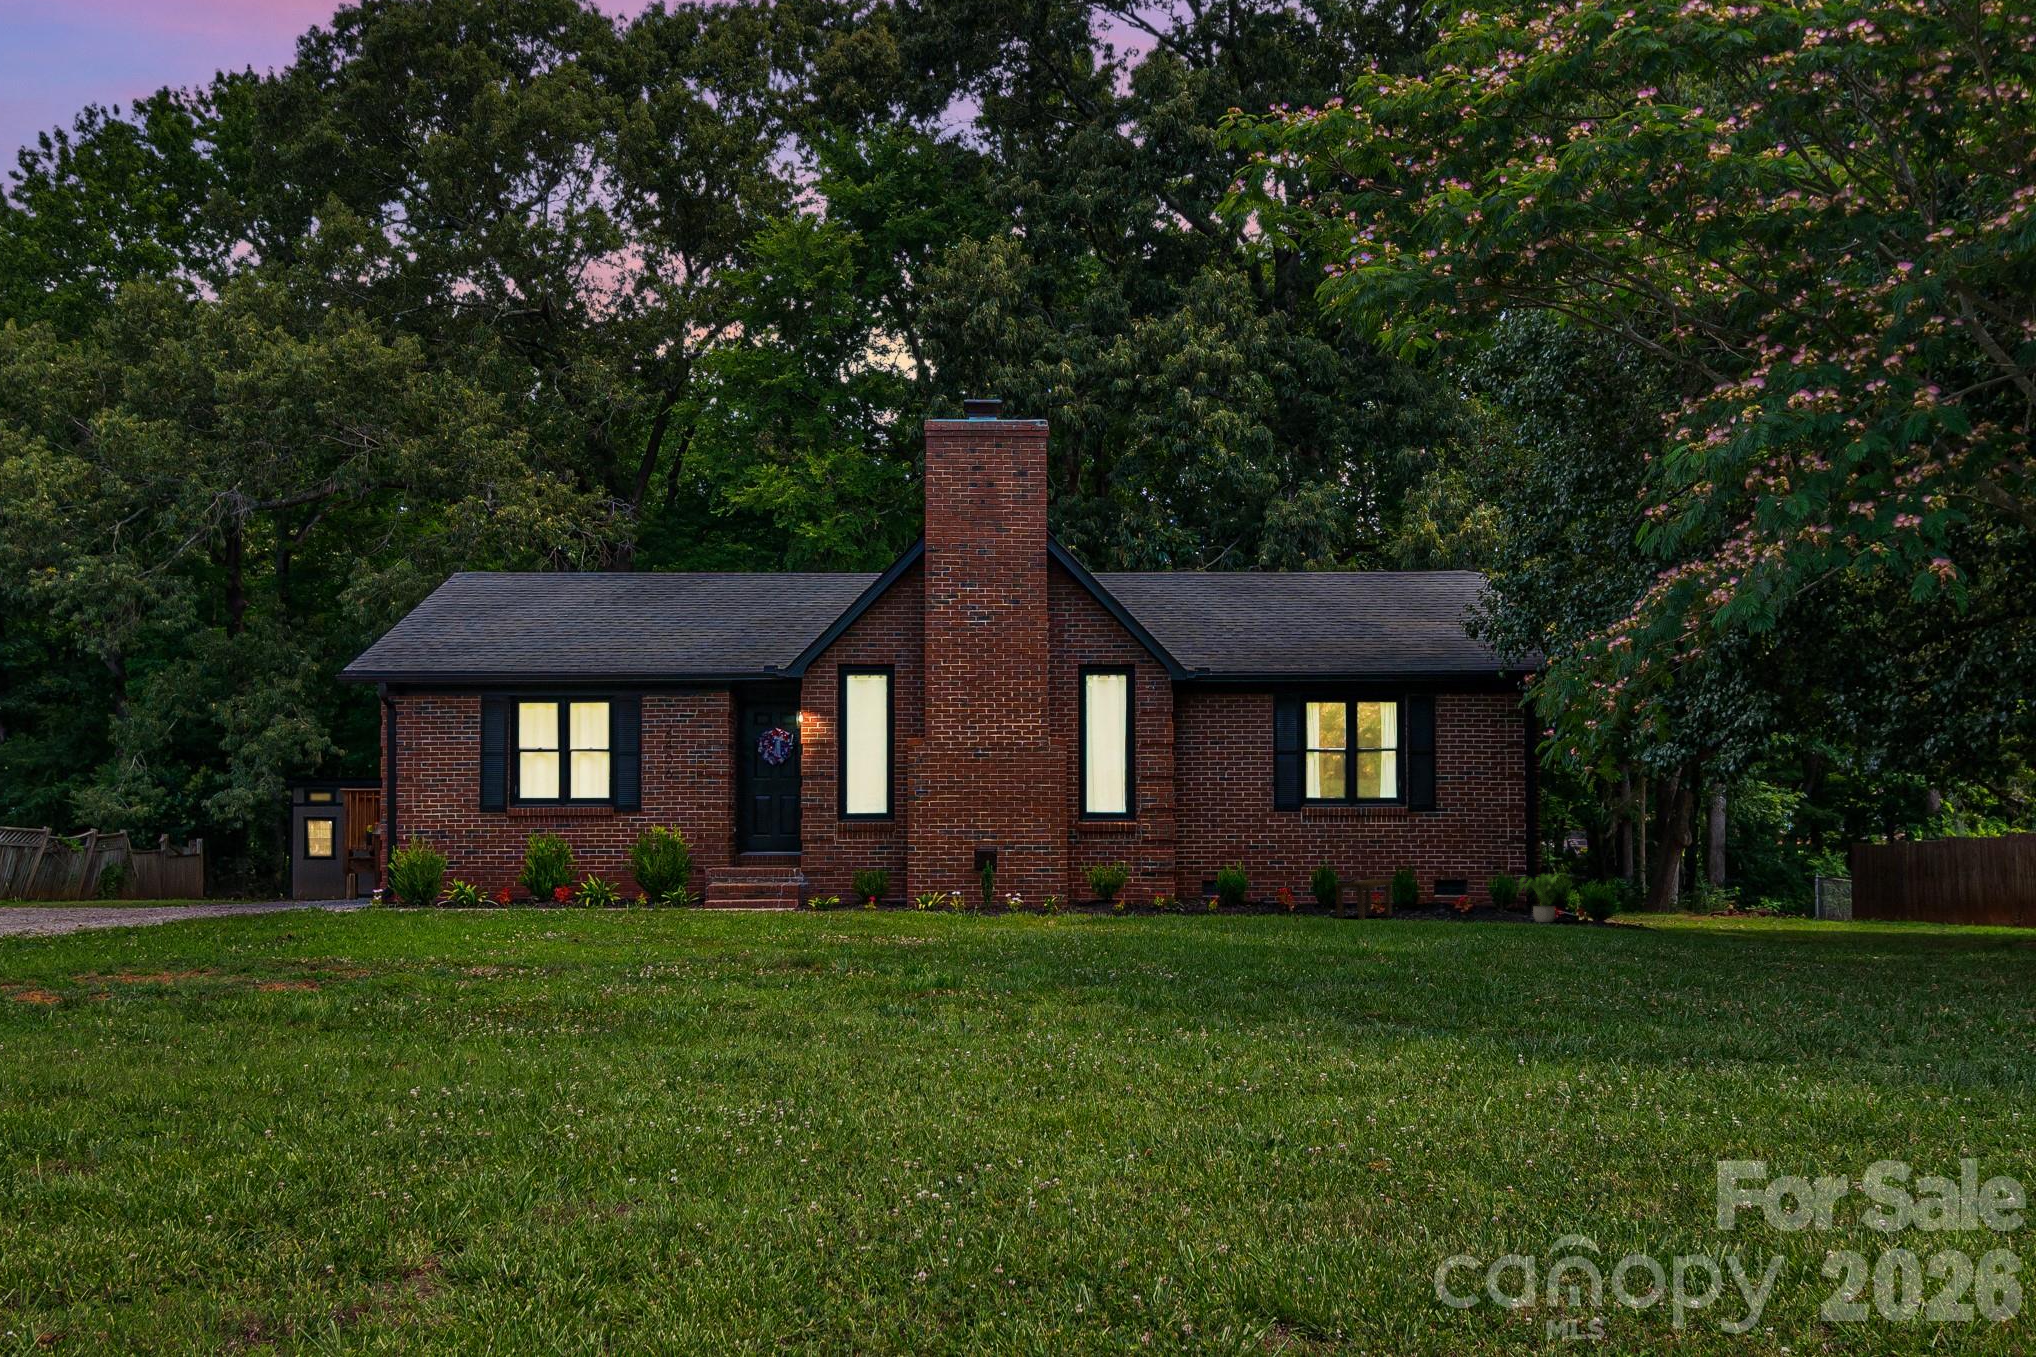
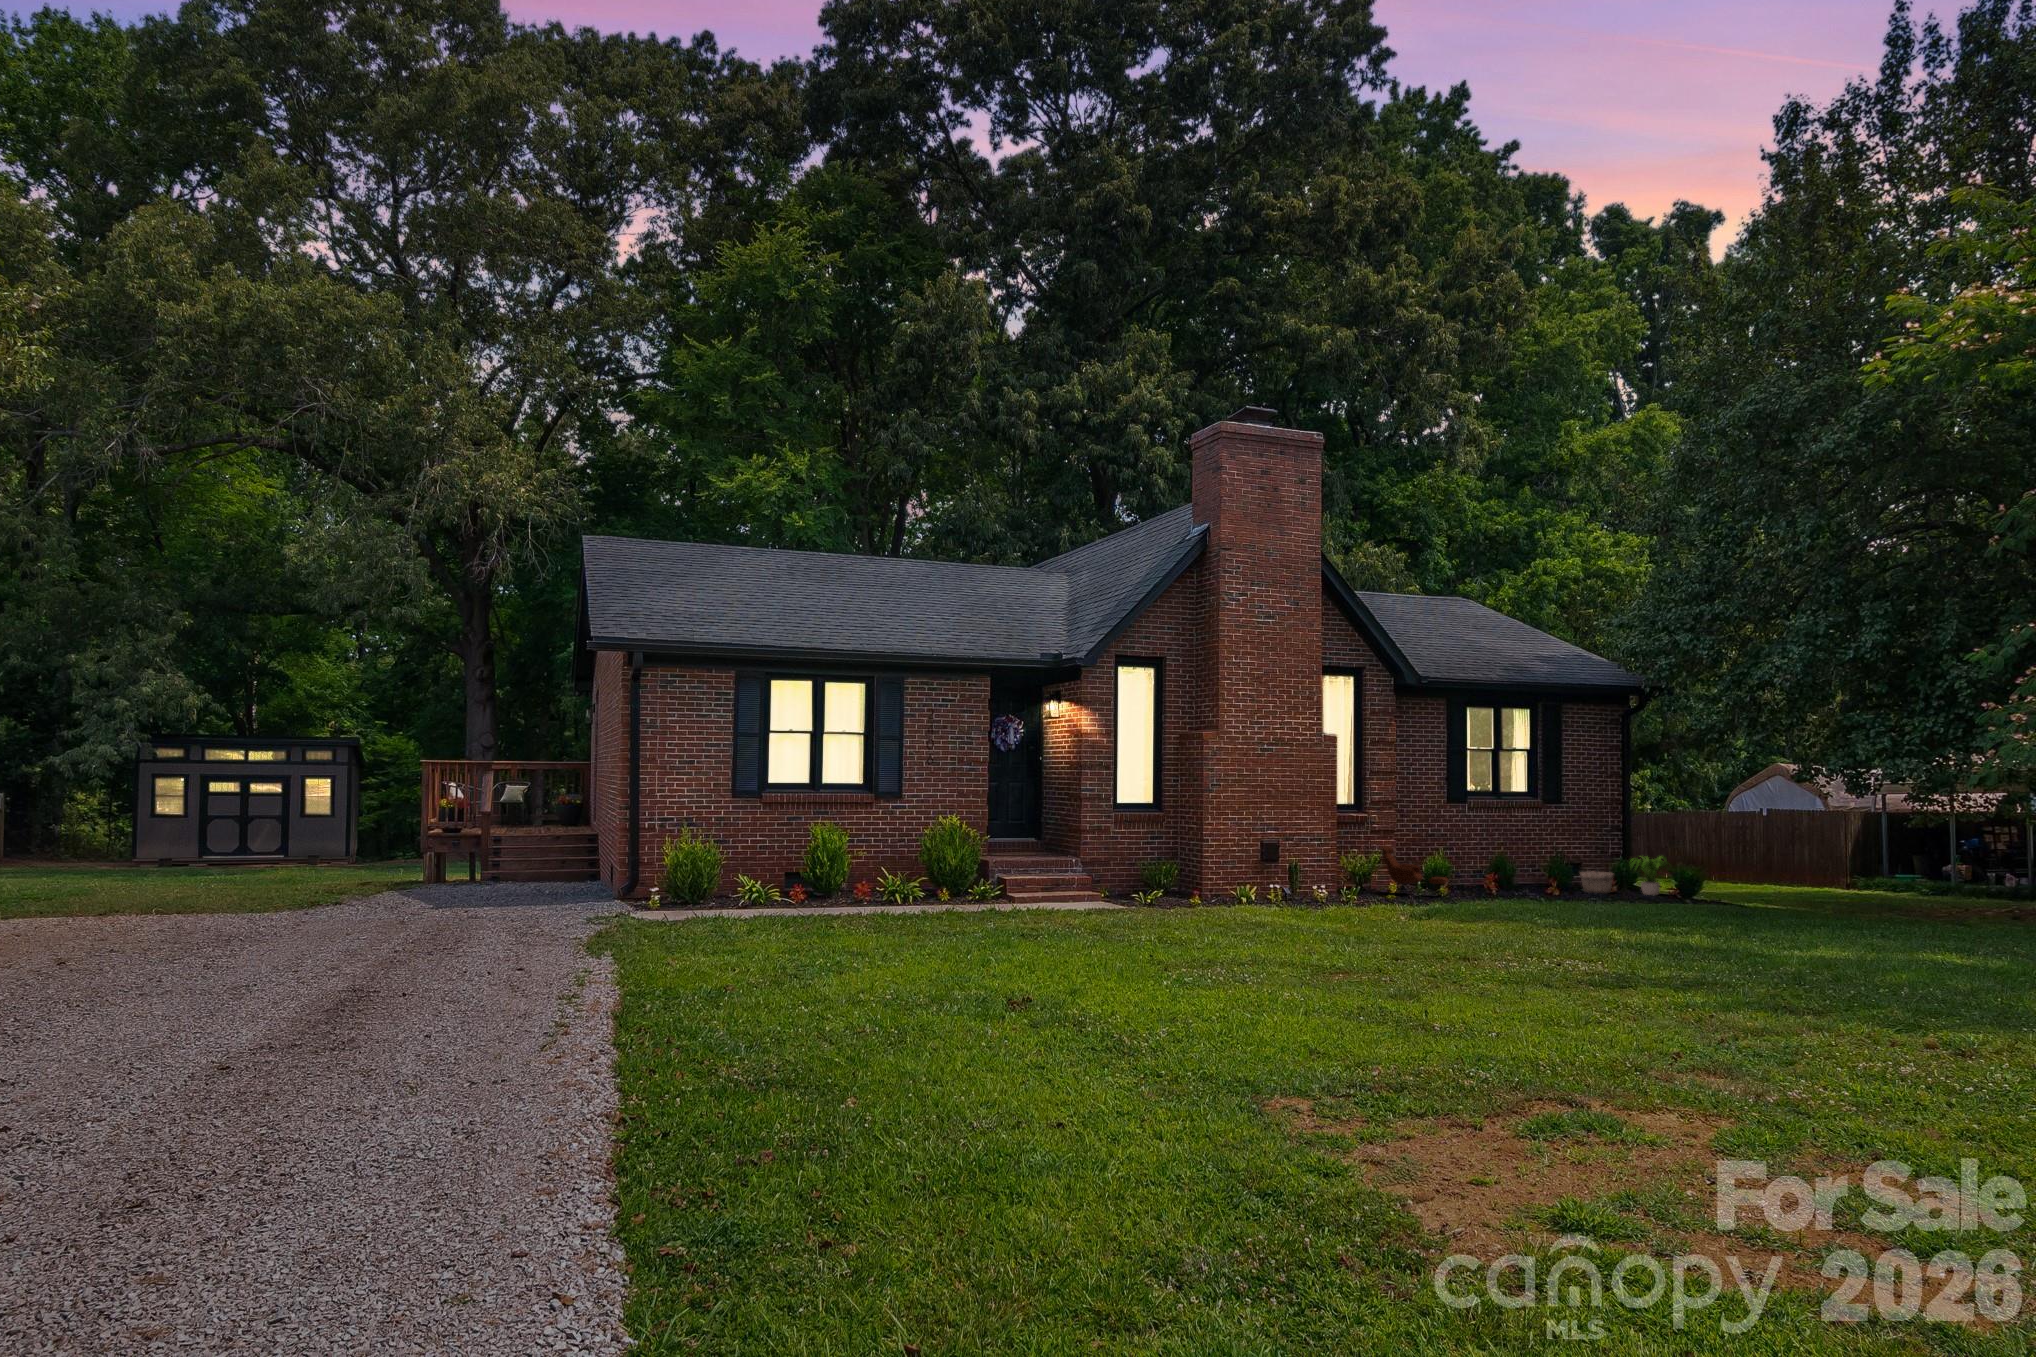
lounge chair: none [1149,860,1211,916] -> present [1382,846,1448,894]
bench: present [1335,879,1392,919] -> none [1520,861,1550,897]
wooden bucket: none [1459,886,1499,920] -> present [1580,868,1614,894]

